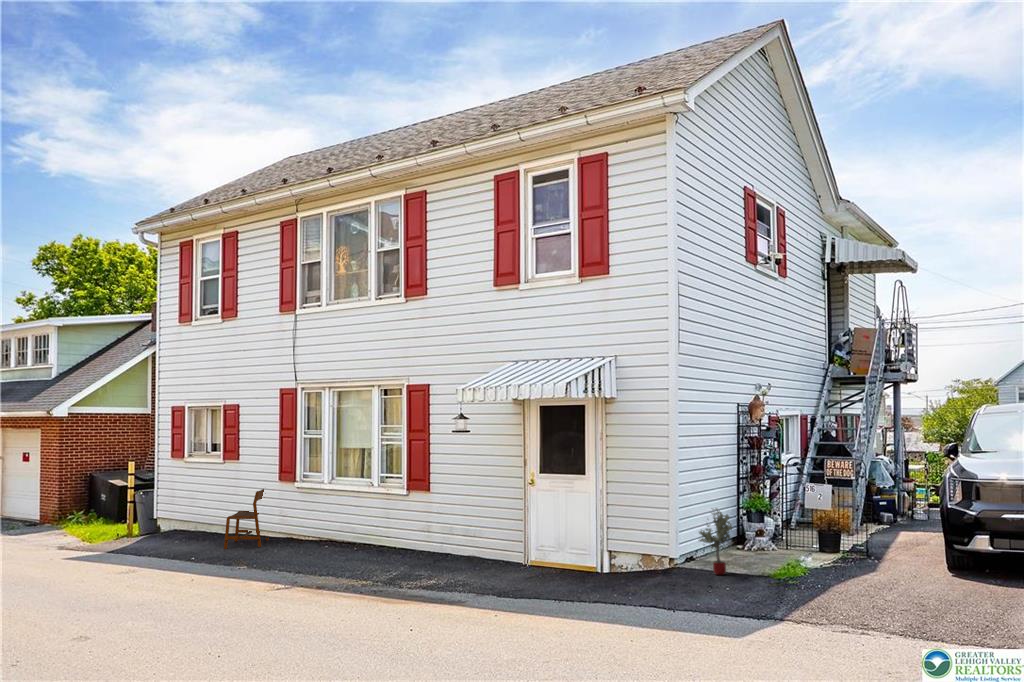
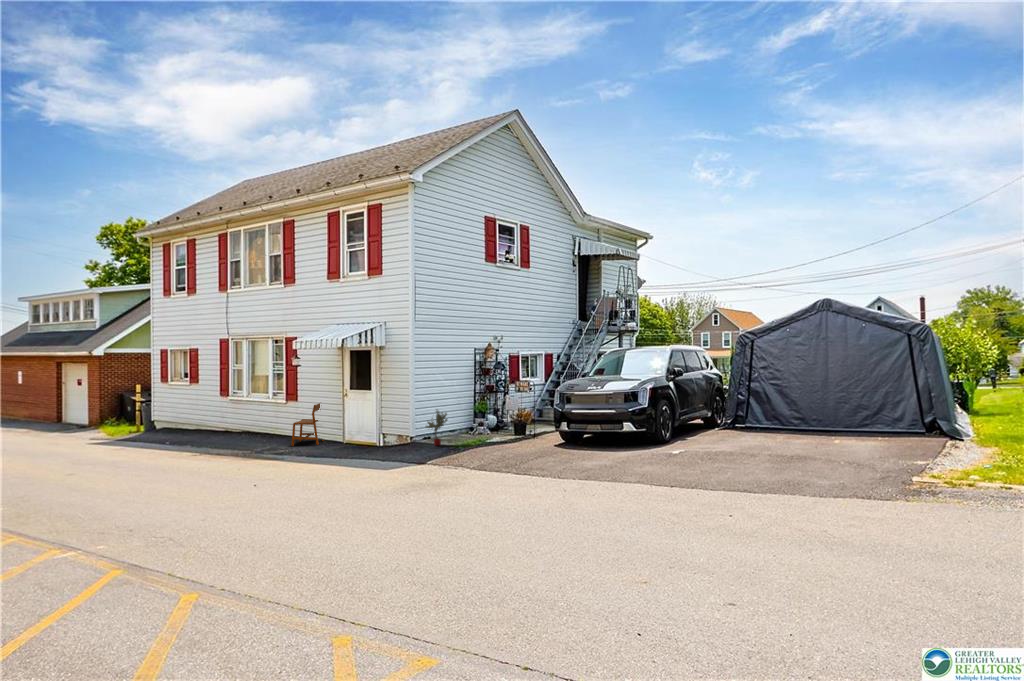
bench: present [224,489,269,549] -> present [292,403,324,446]

